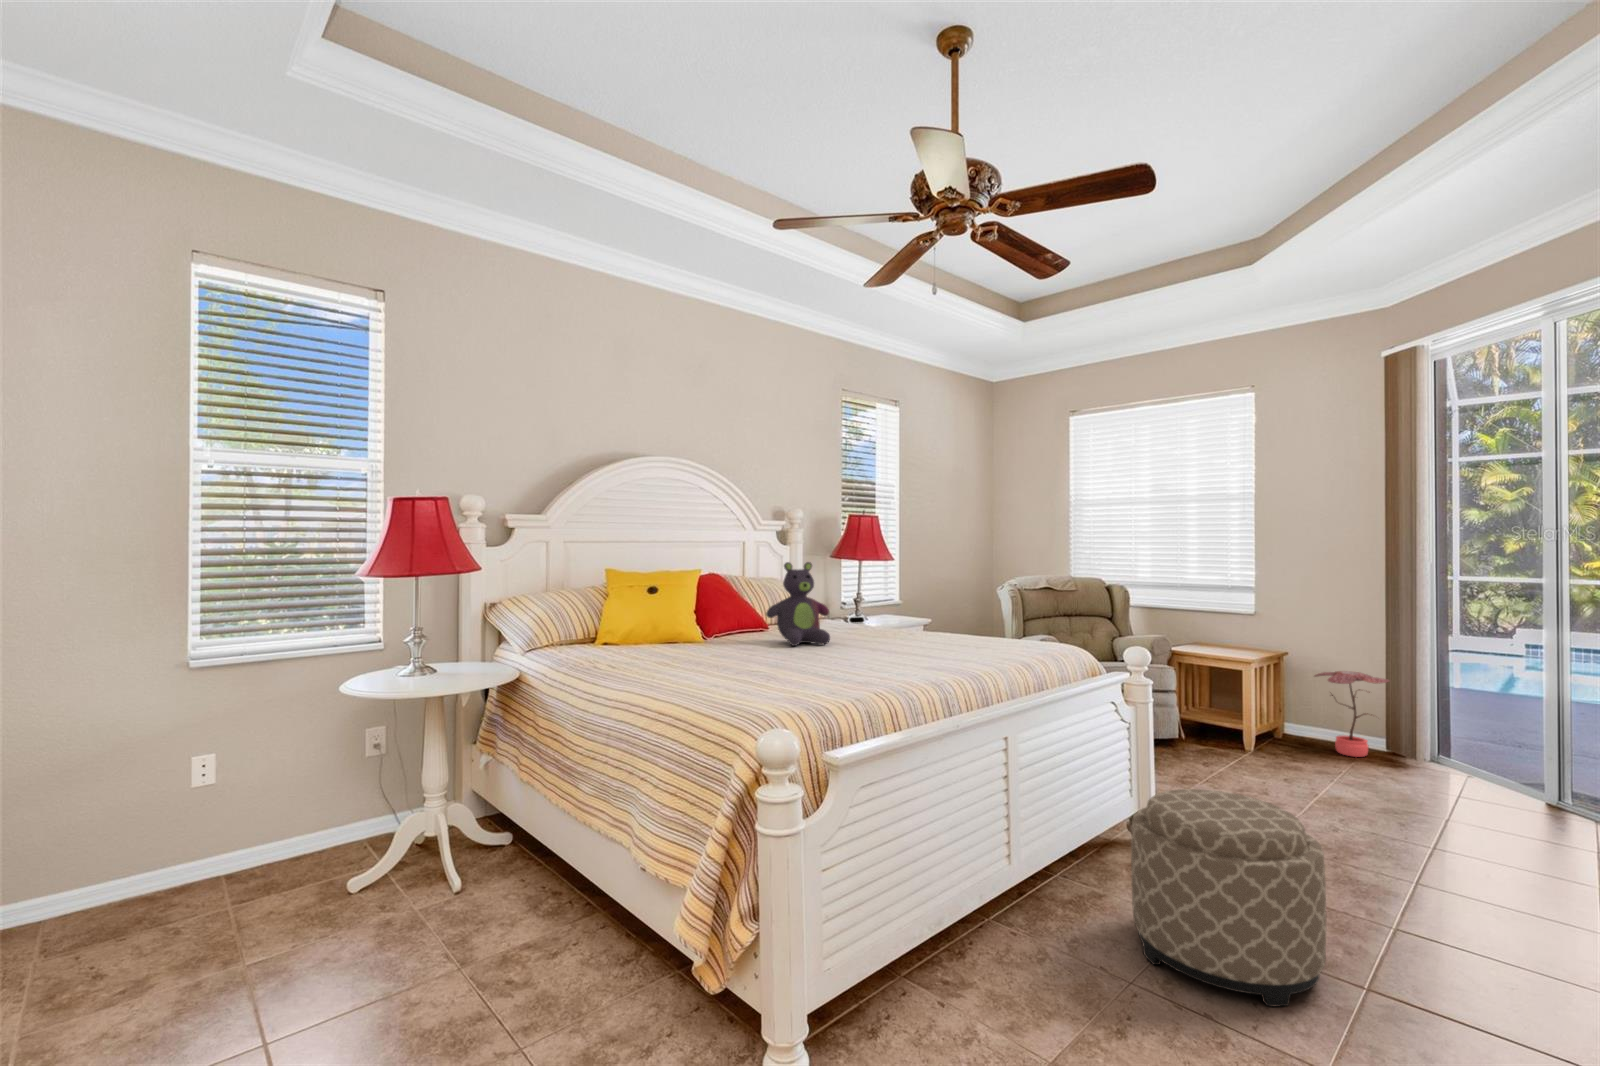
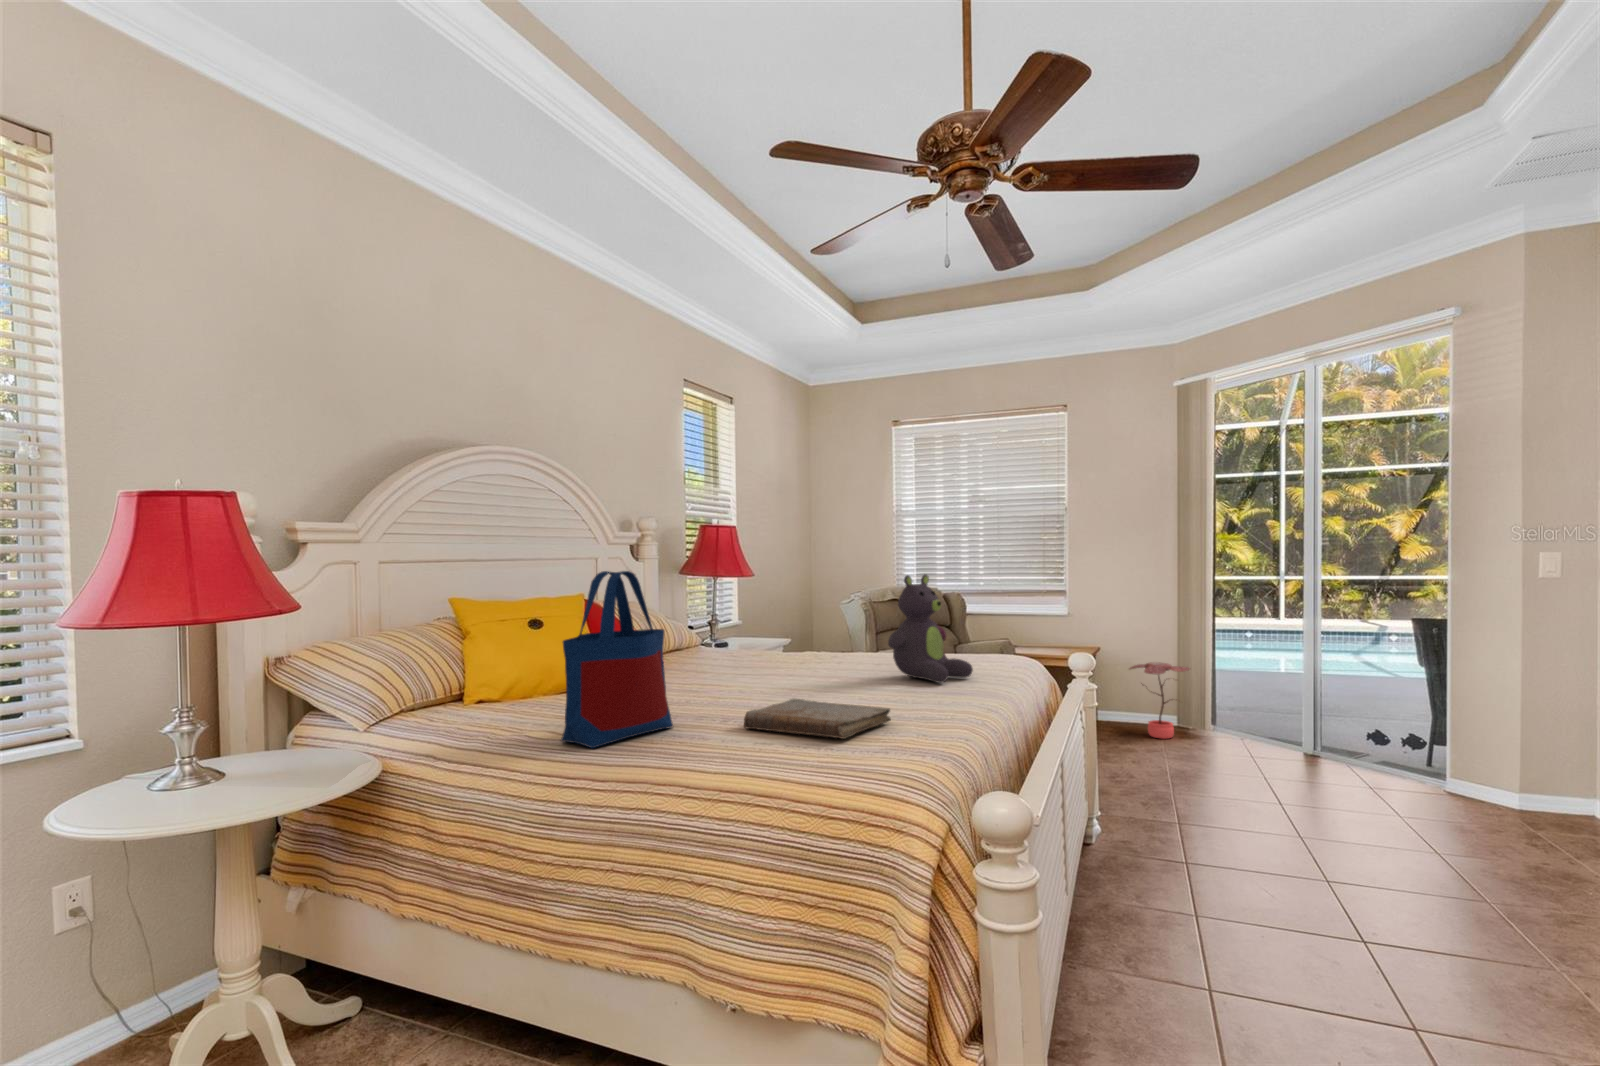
tote bag: none [606,552,693,676] -> present [561,571,673,748]
stuffed bear: present [766,562,830,646] -> present [888,574,973,683]
book: none [732,657,841,685] -> present [744,699,891,739]
ottoman: present [1131,789,1326,1007] -> none [1162,795,1362,1009]

